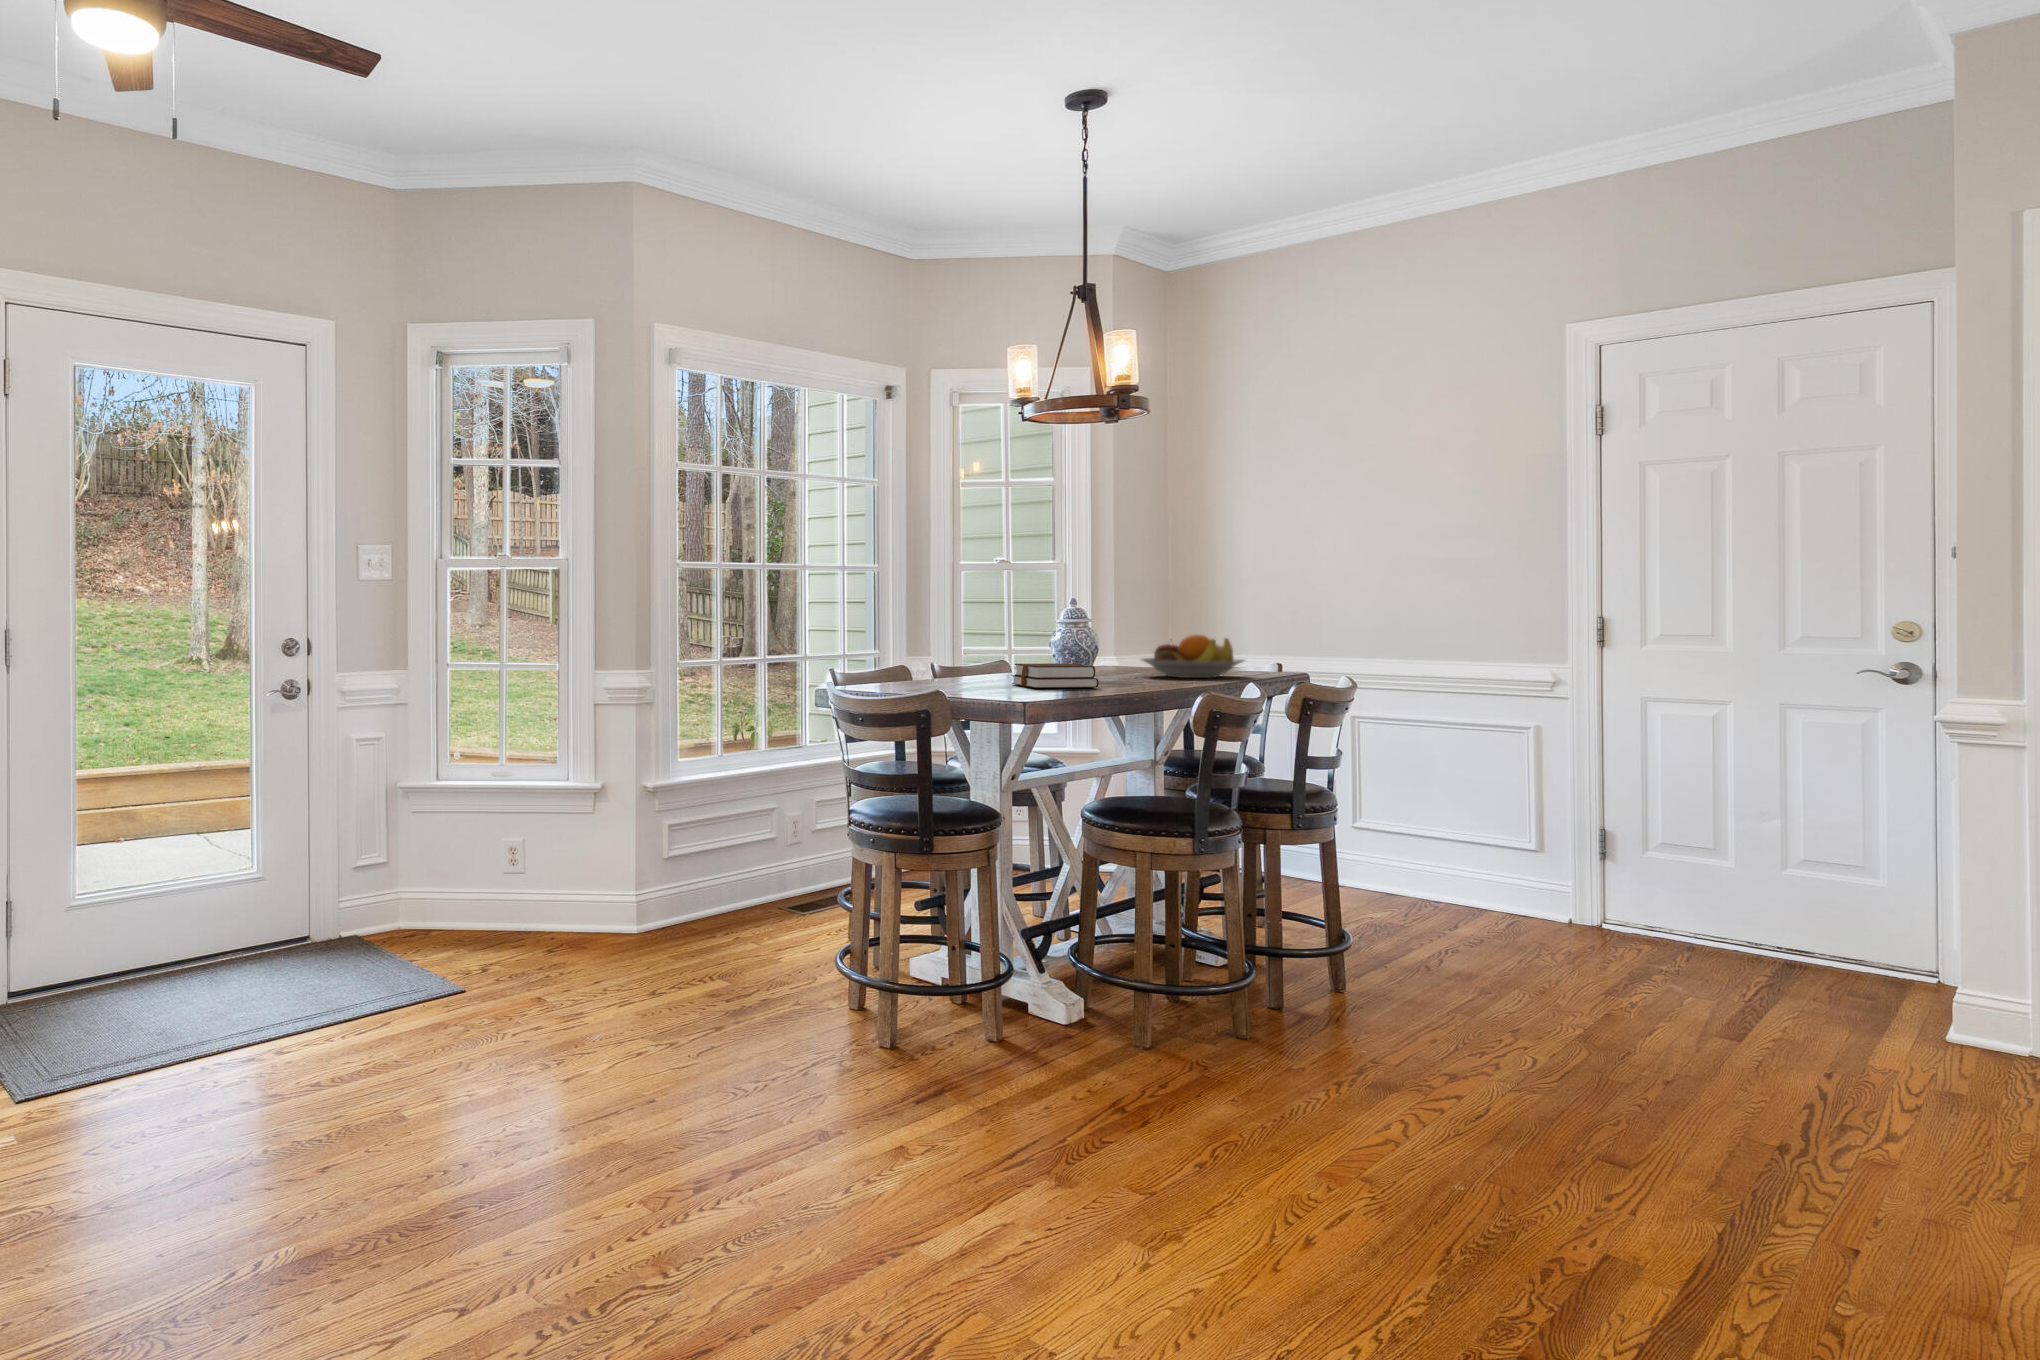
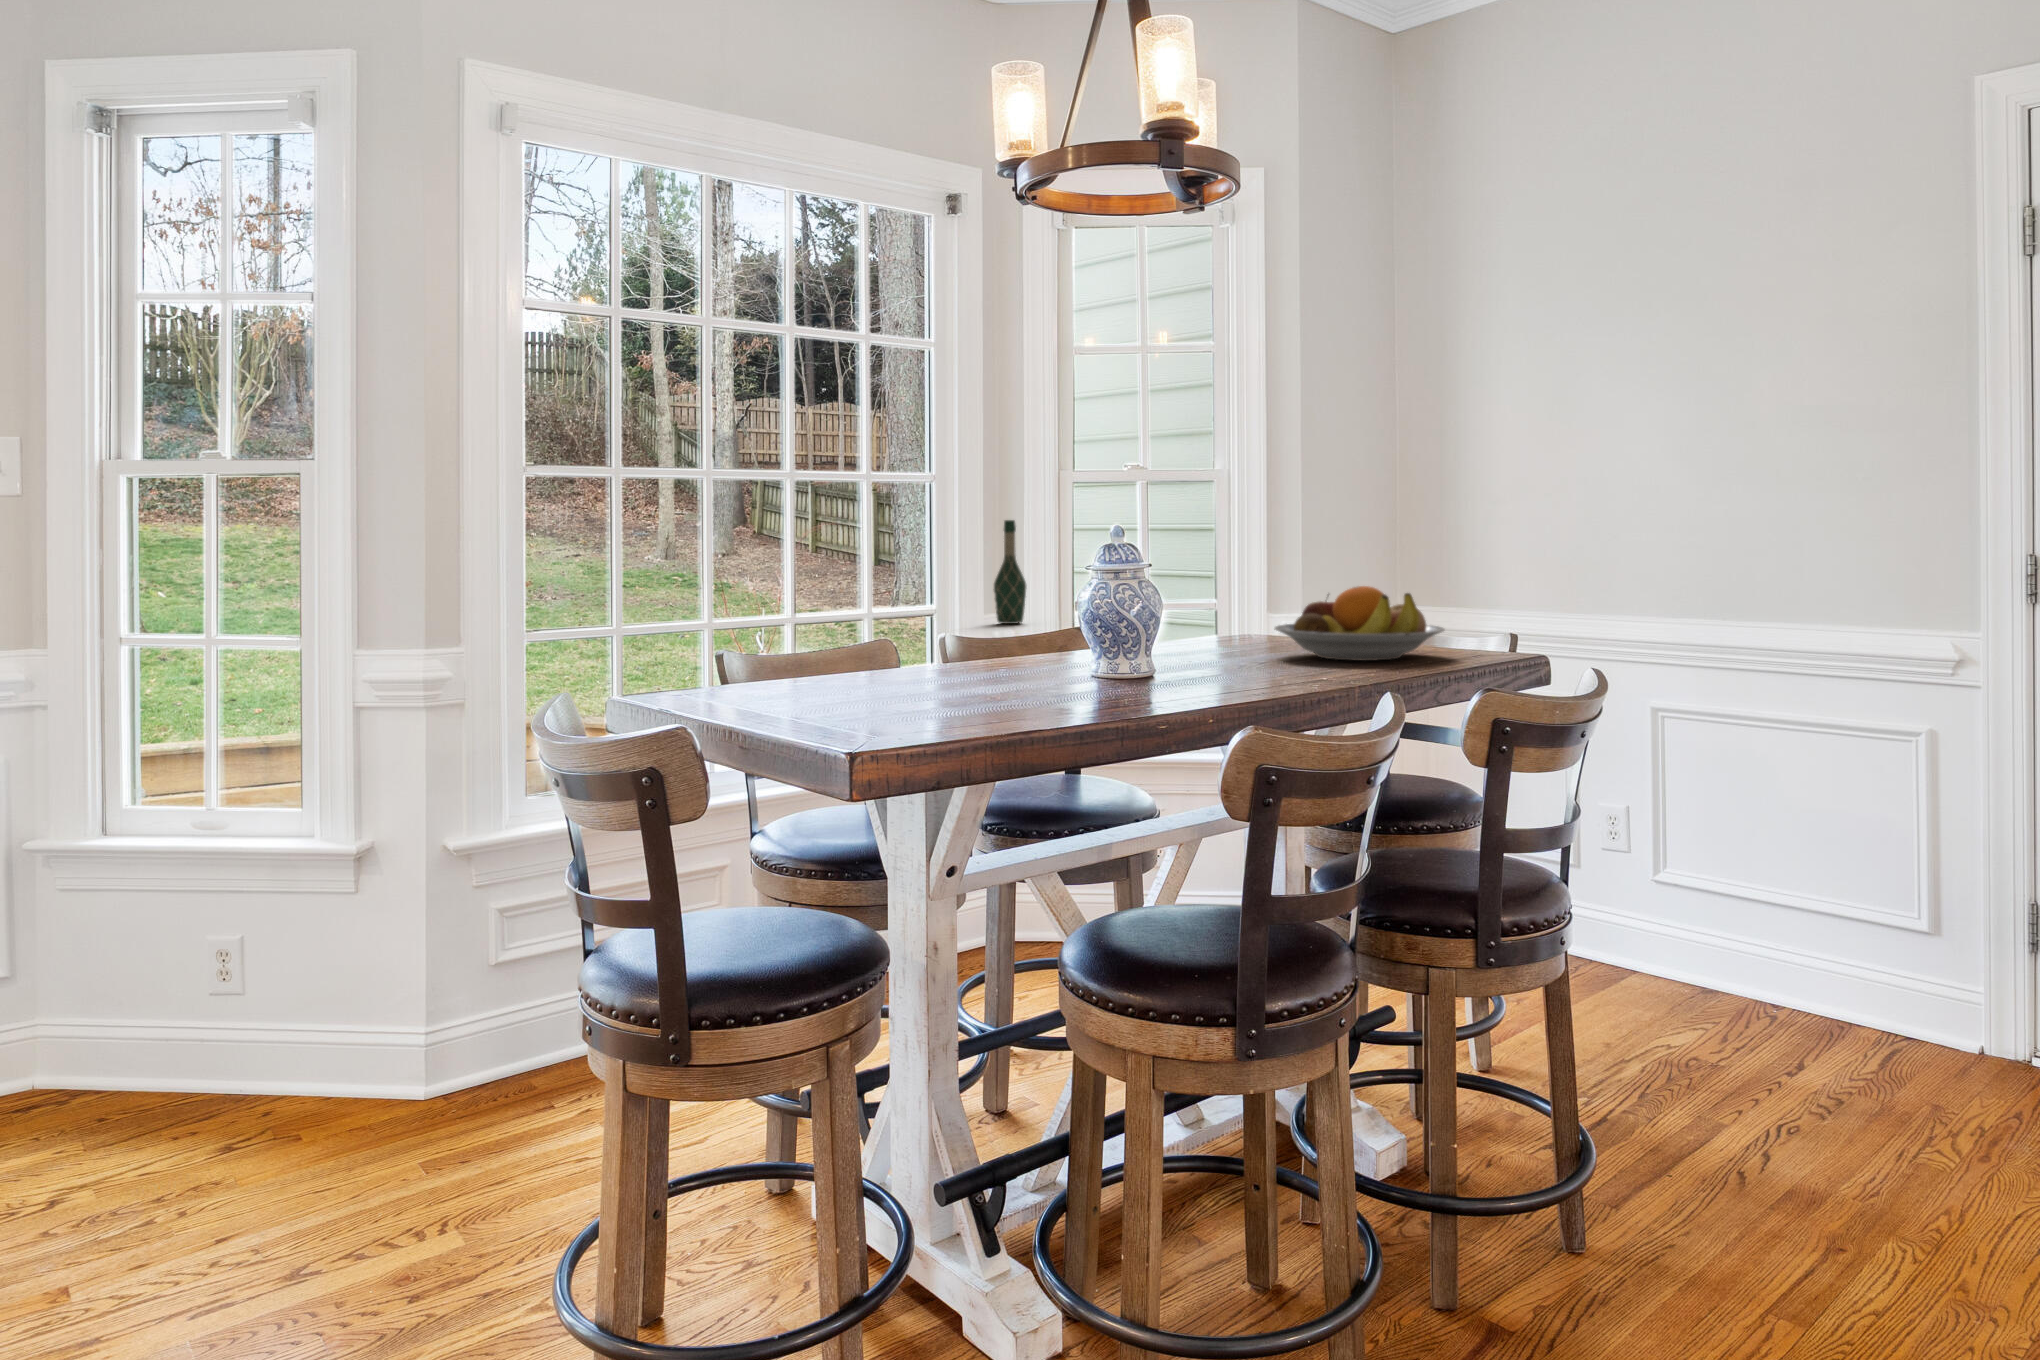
wine bottle: none [914,597,936,664] -> present [994,520,1026,624]
hardback book: present [1012,663,1099,688] -> none [1014,641,1141,693]

